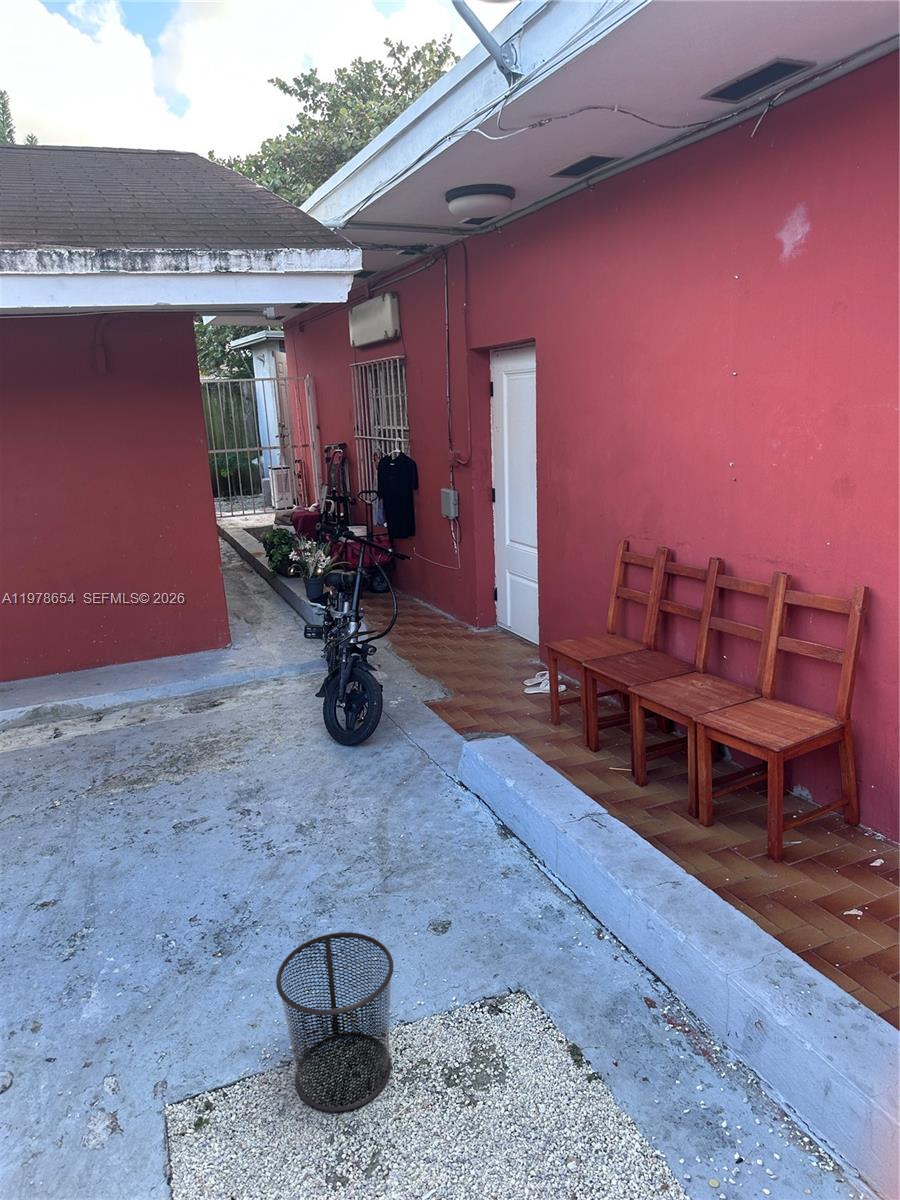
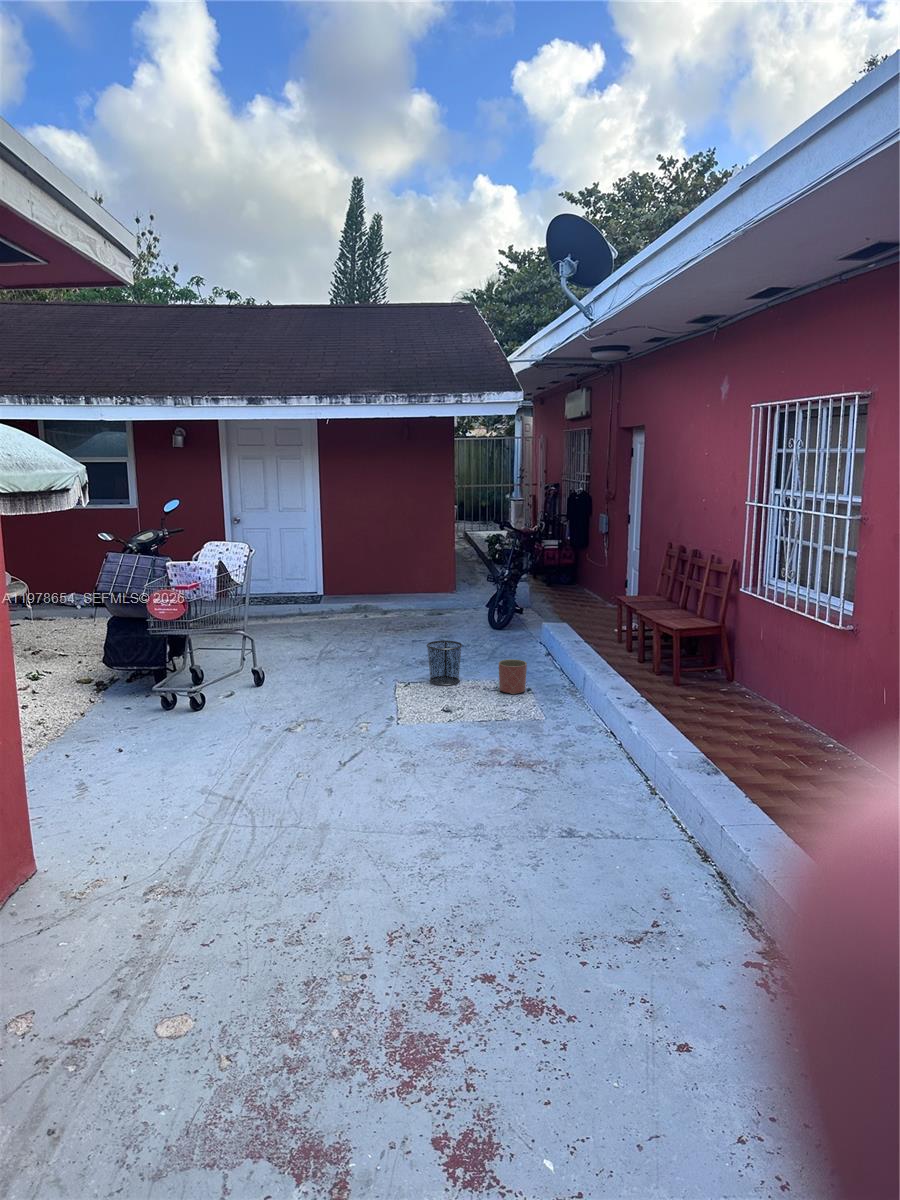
planter: none [532,977,623,1118] -> present [499,659,527,694]

